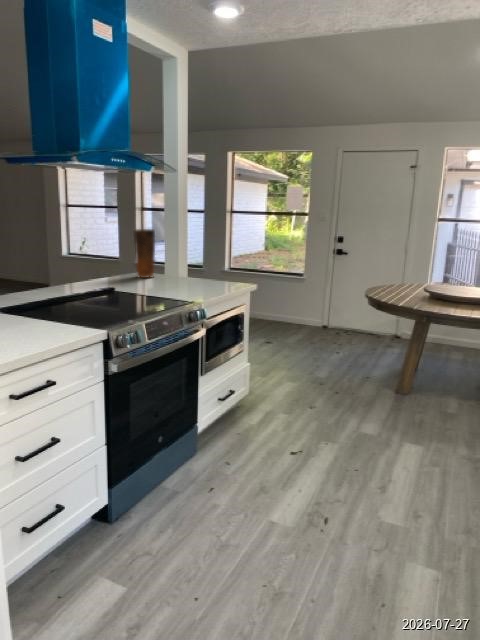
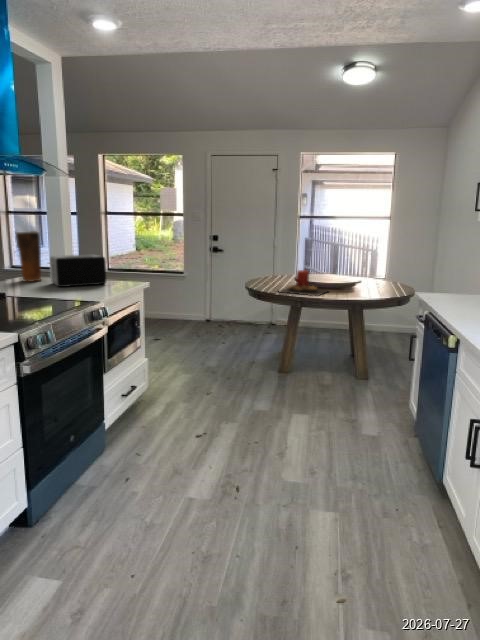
toaster: none [158,254,214,285] -> present [49,255,106,287]
candle: none [399,279,464,311] -> present [279,270,327,296]

